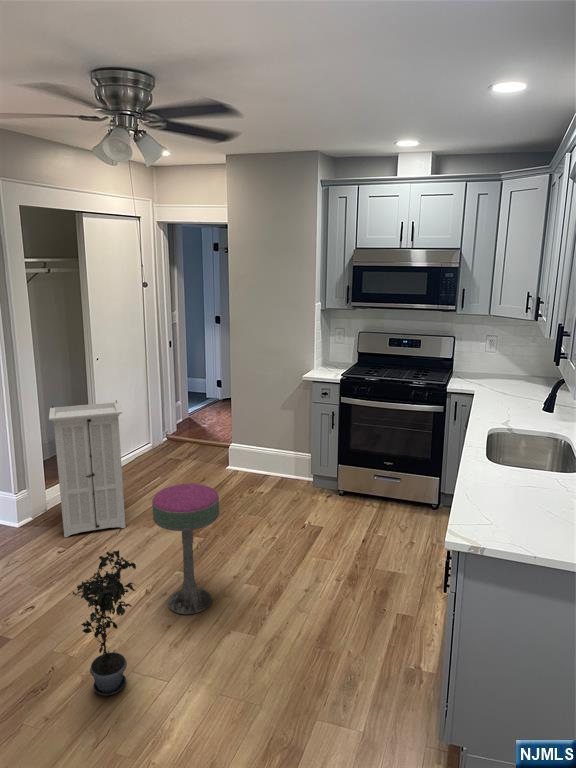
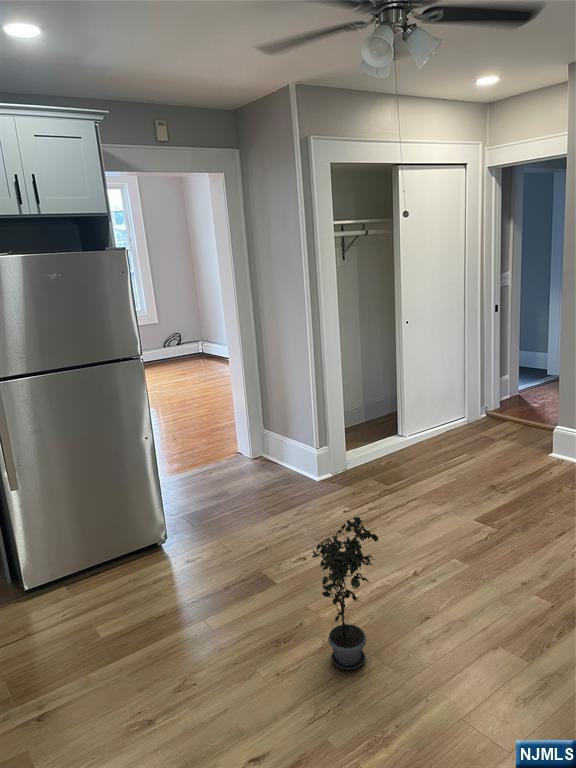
storage cabinet: present [49,400,126,537] -> none [341,363,416,501]
bar stool: present [152,484,219,614] -> none [419,460,499,612]

